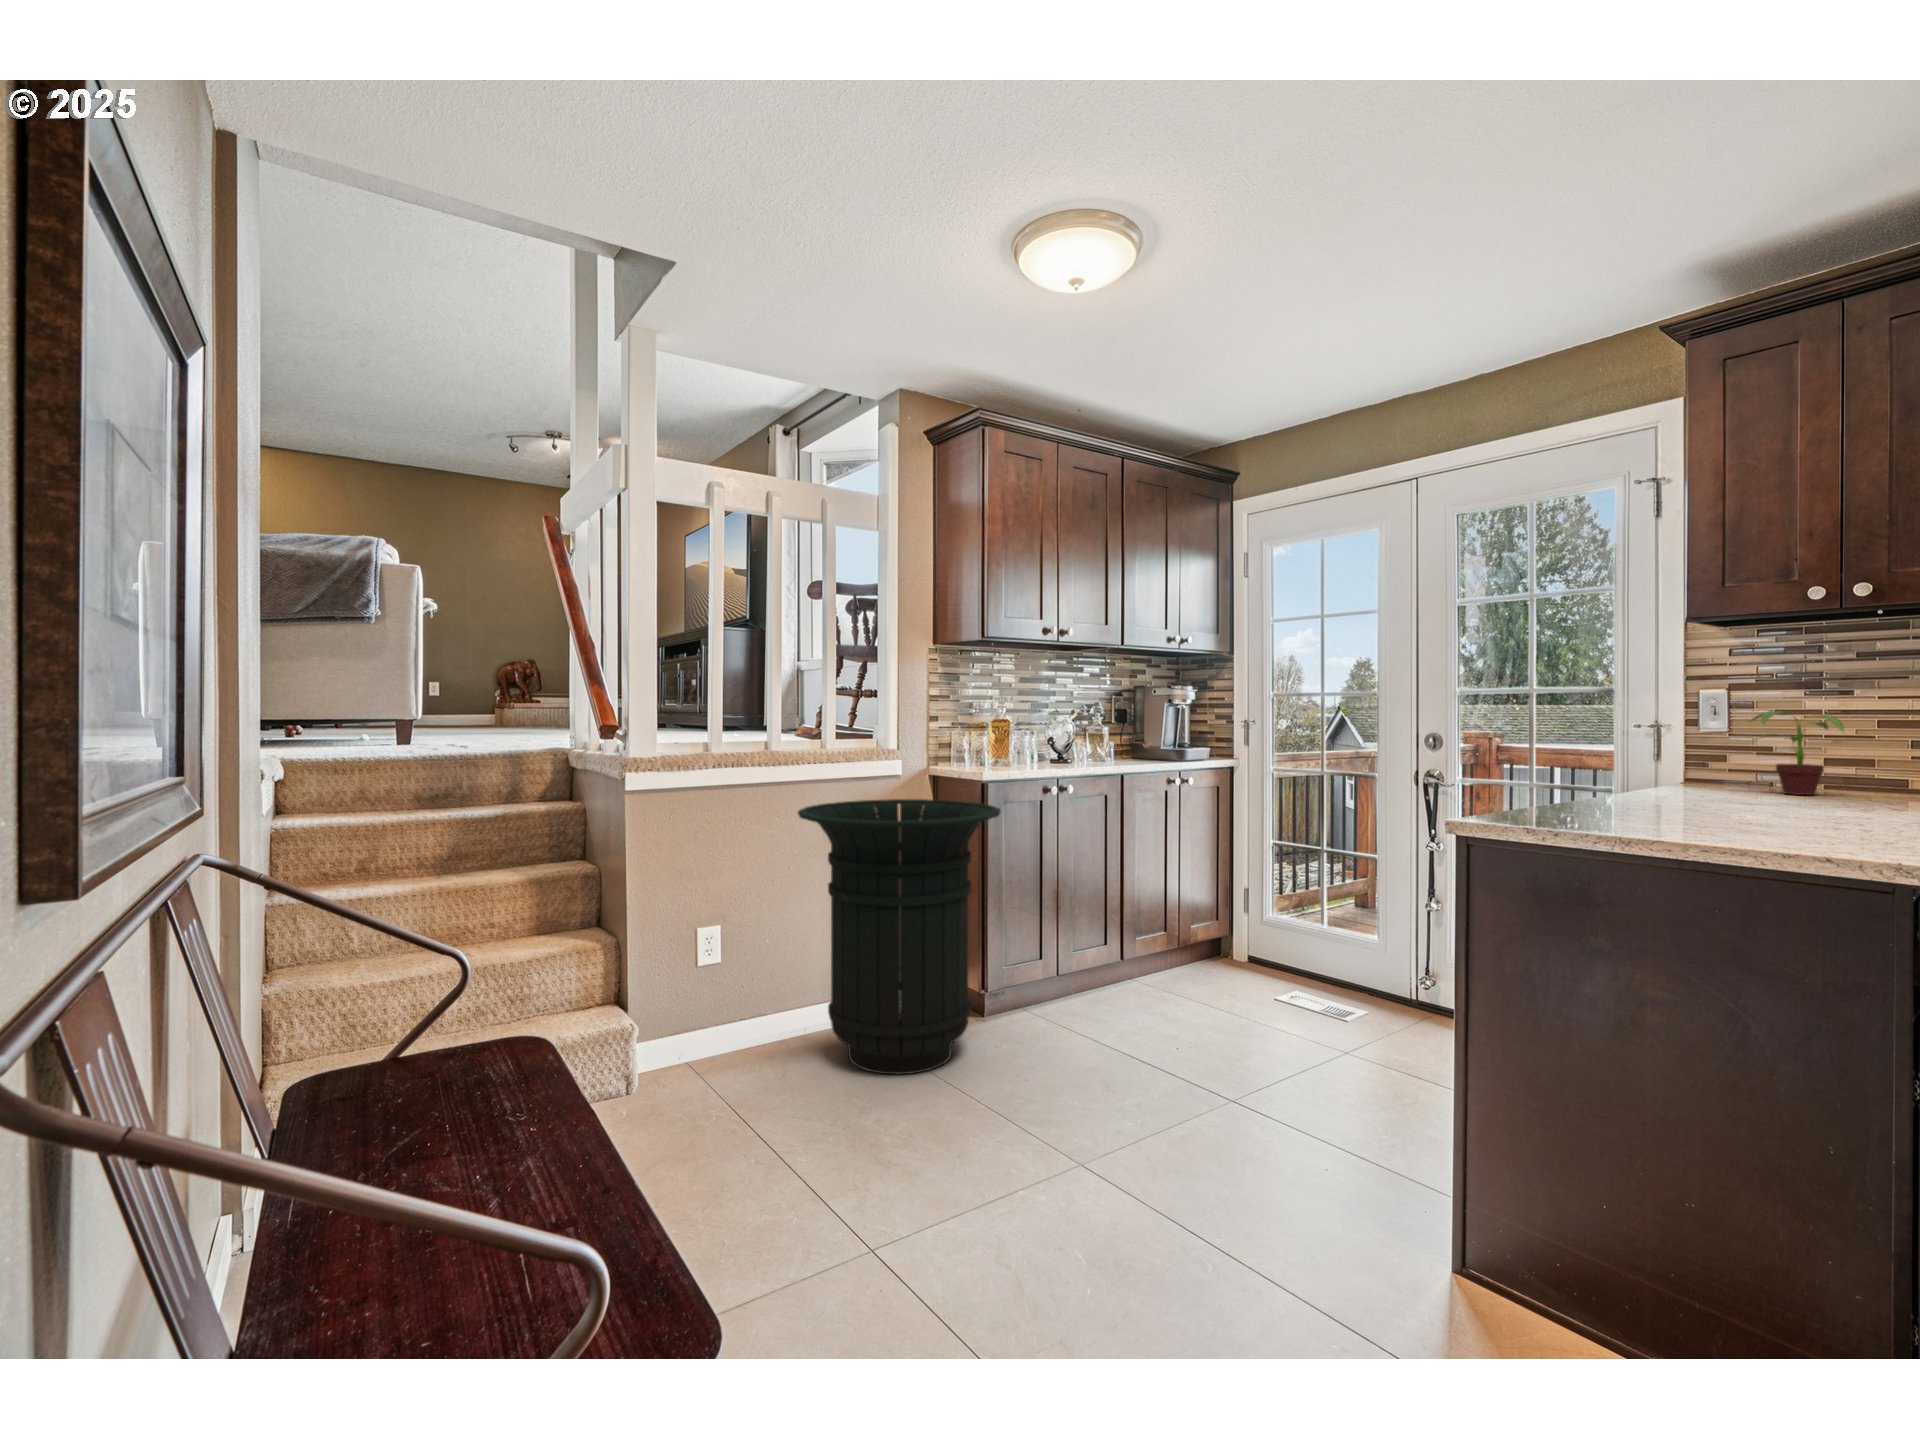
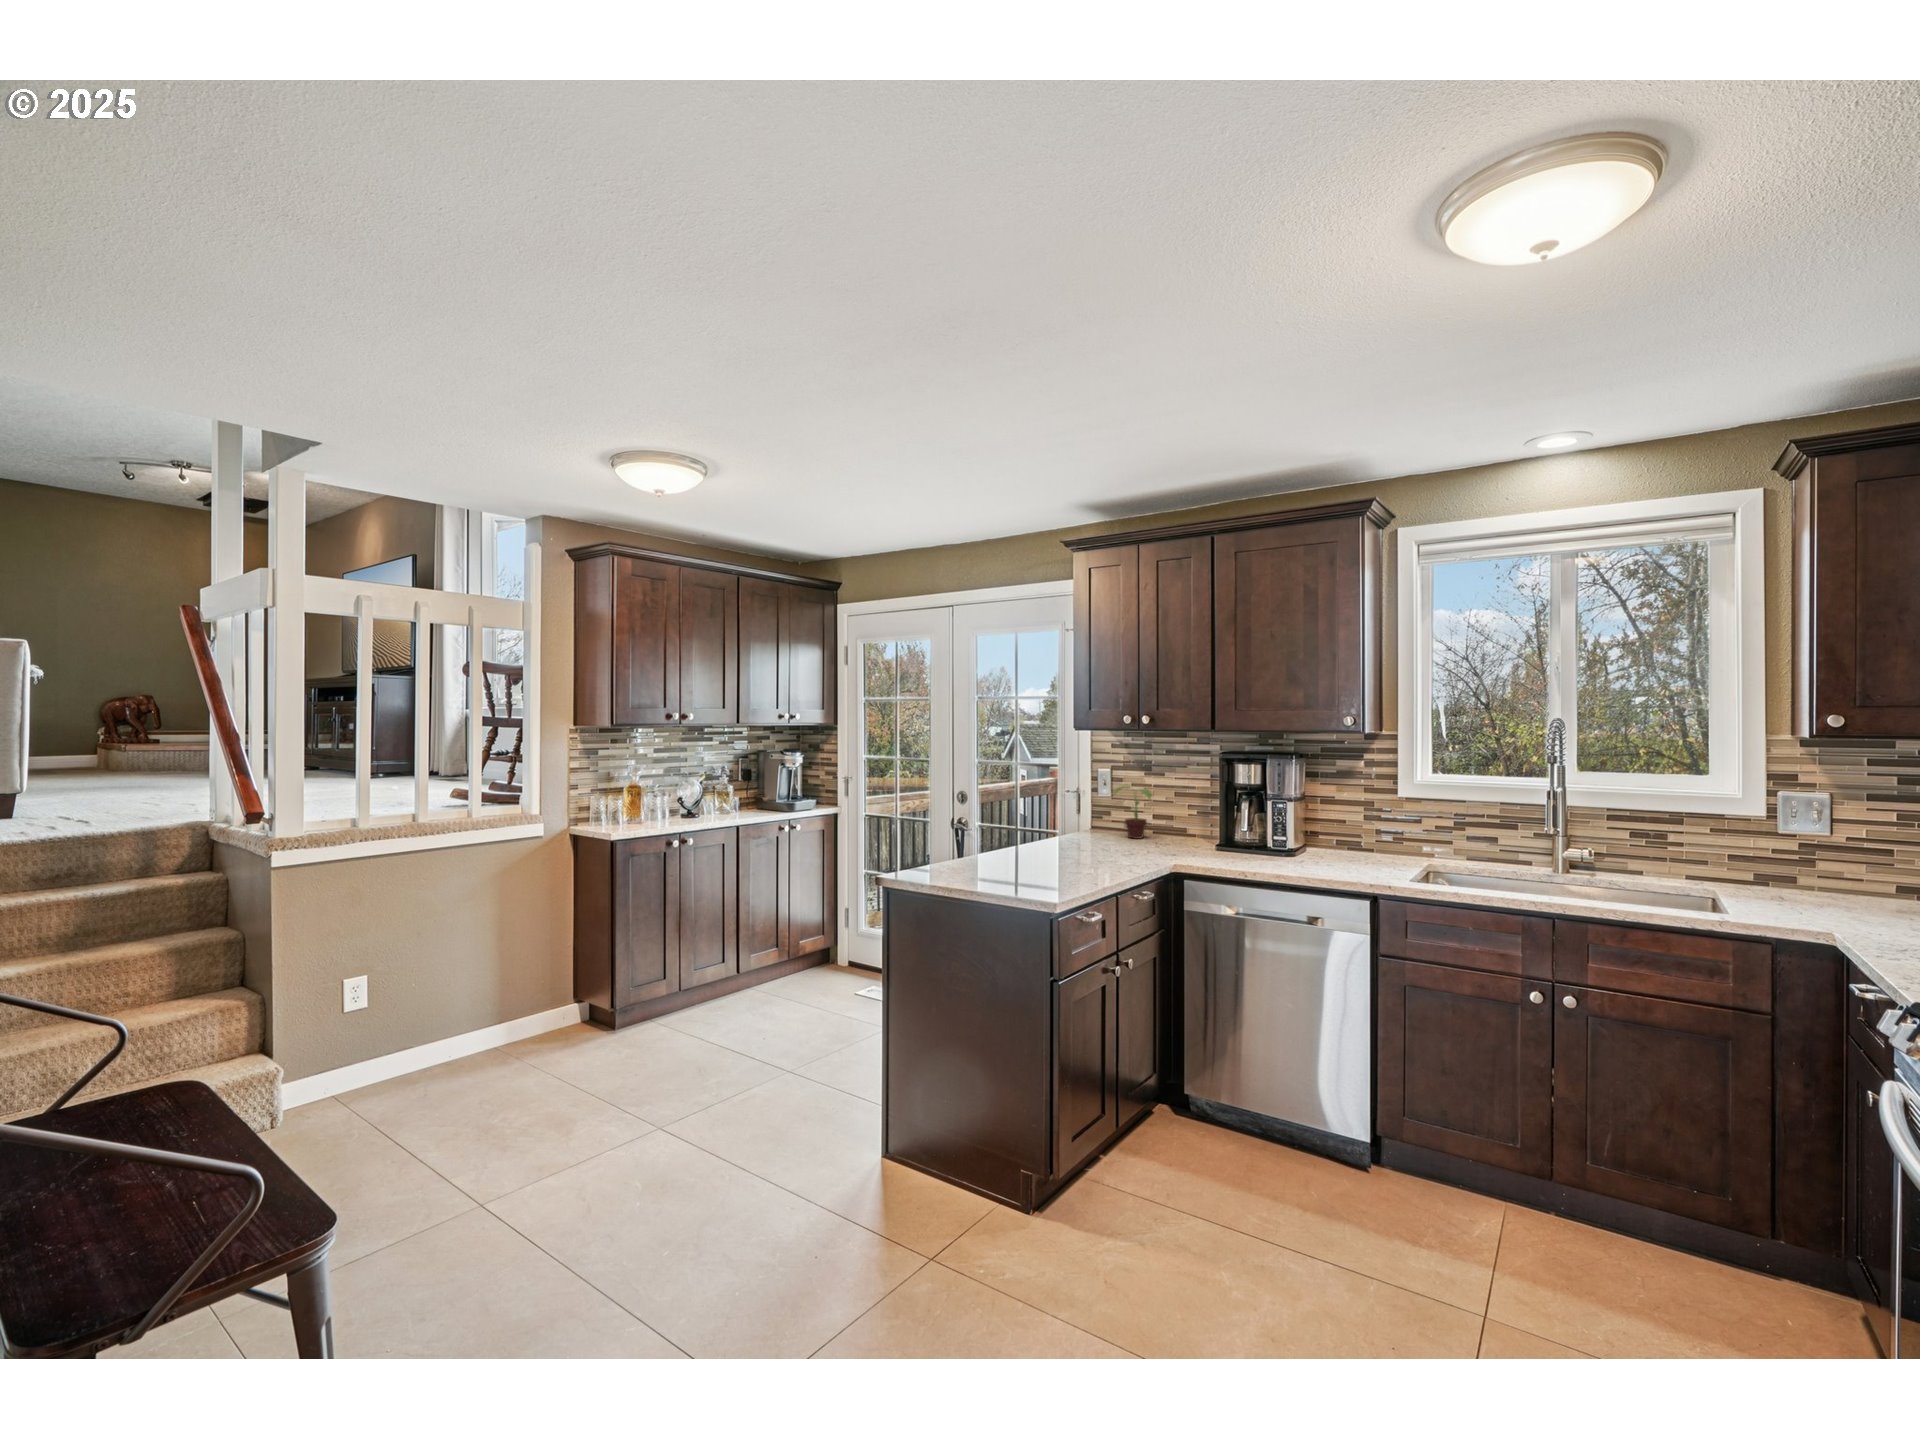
trash can: present [798,799,1000,1075] -> none [440,858,620,1084]

